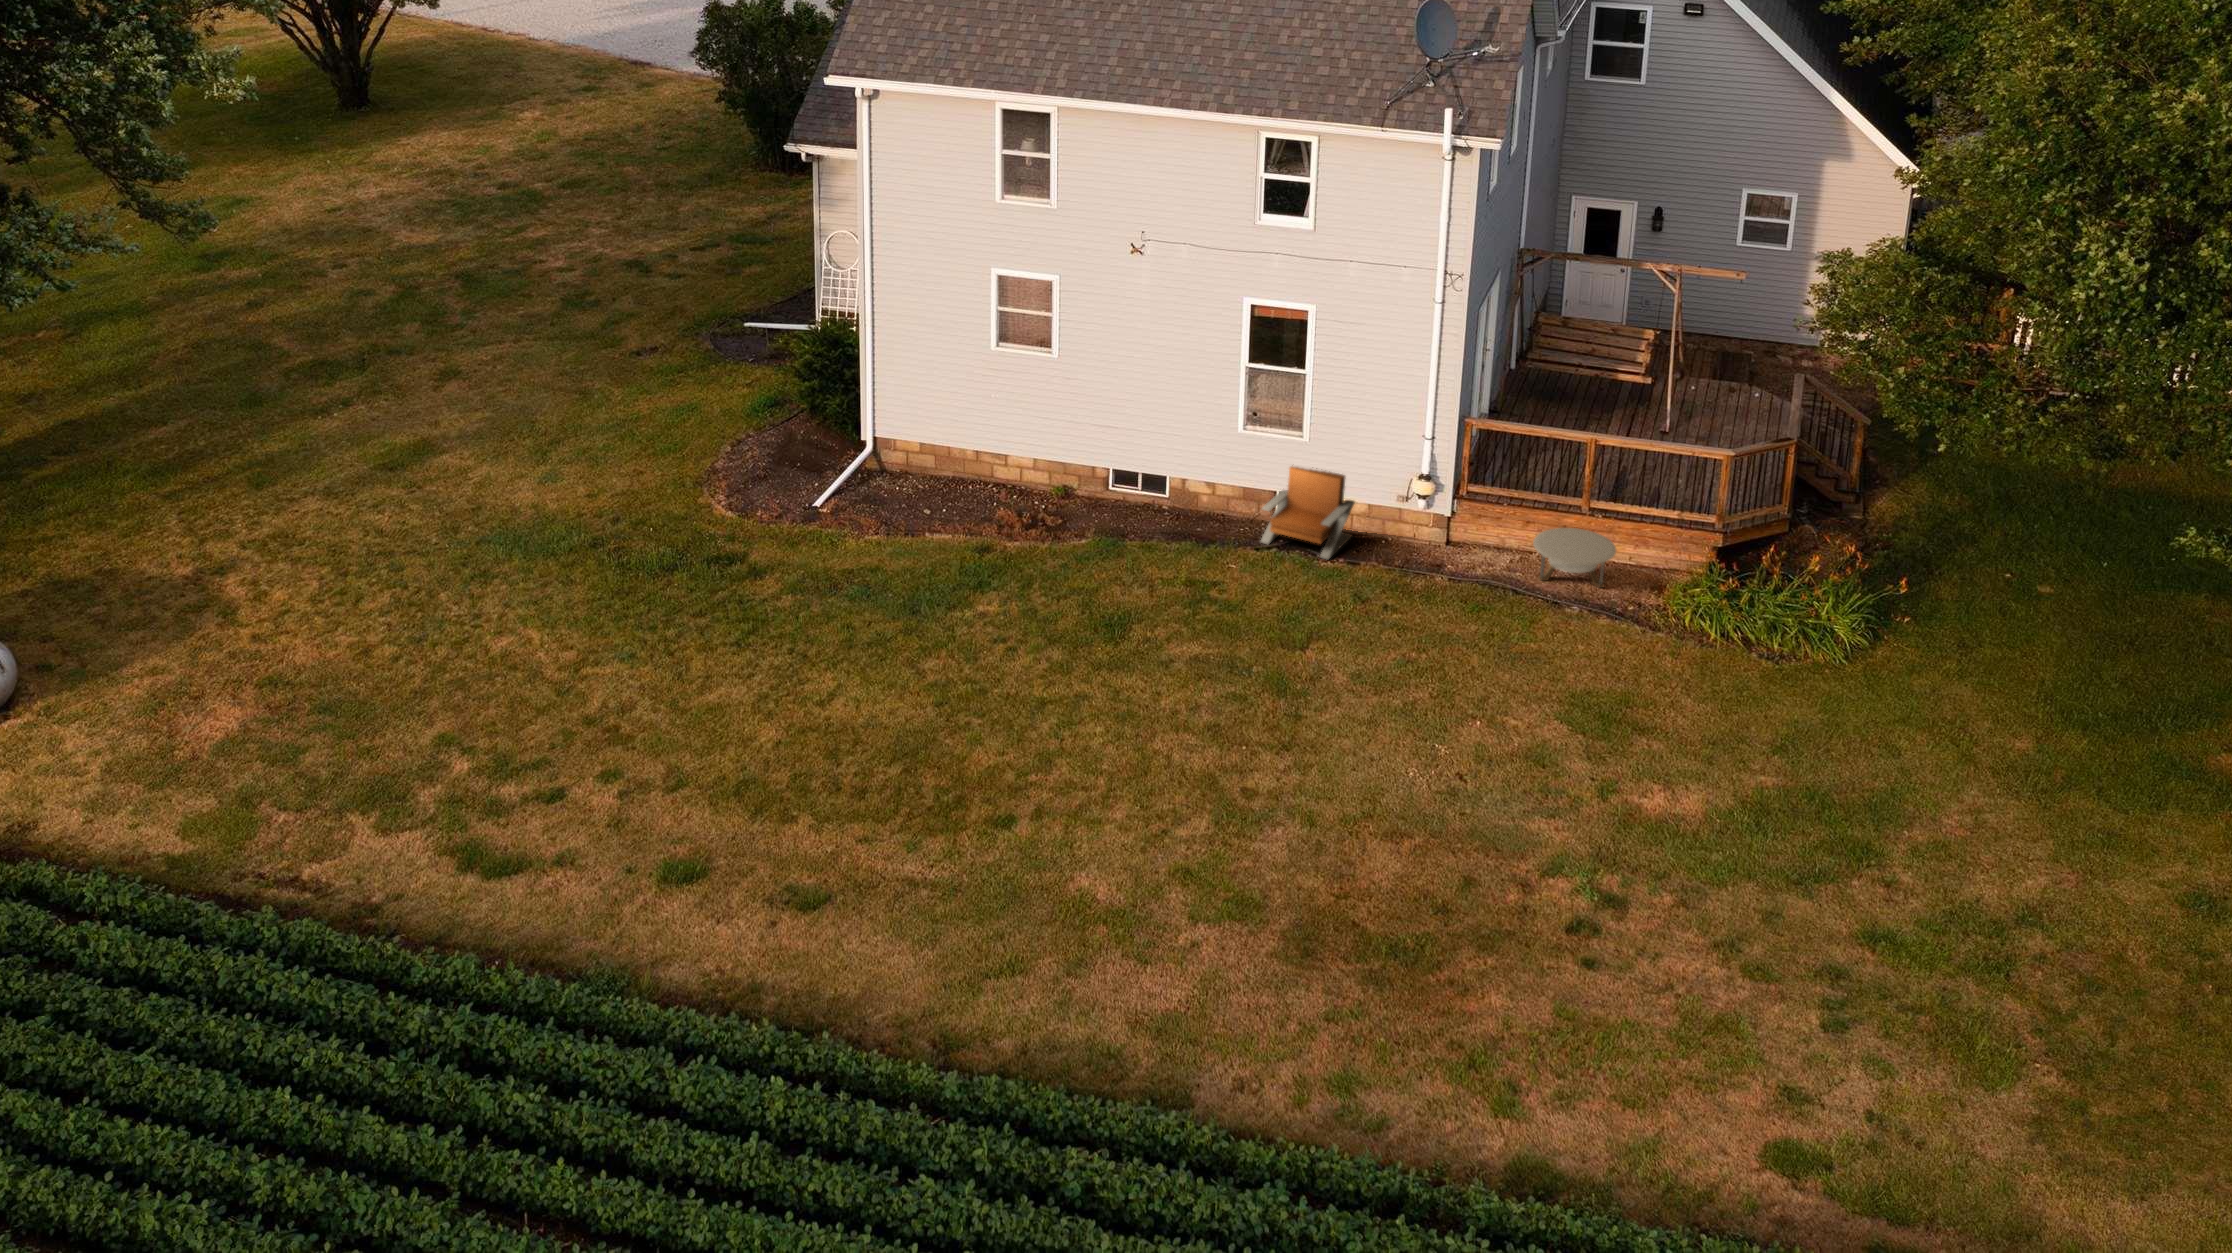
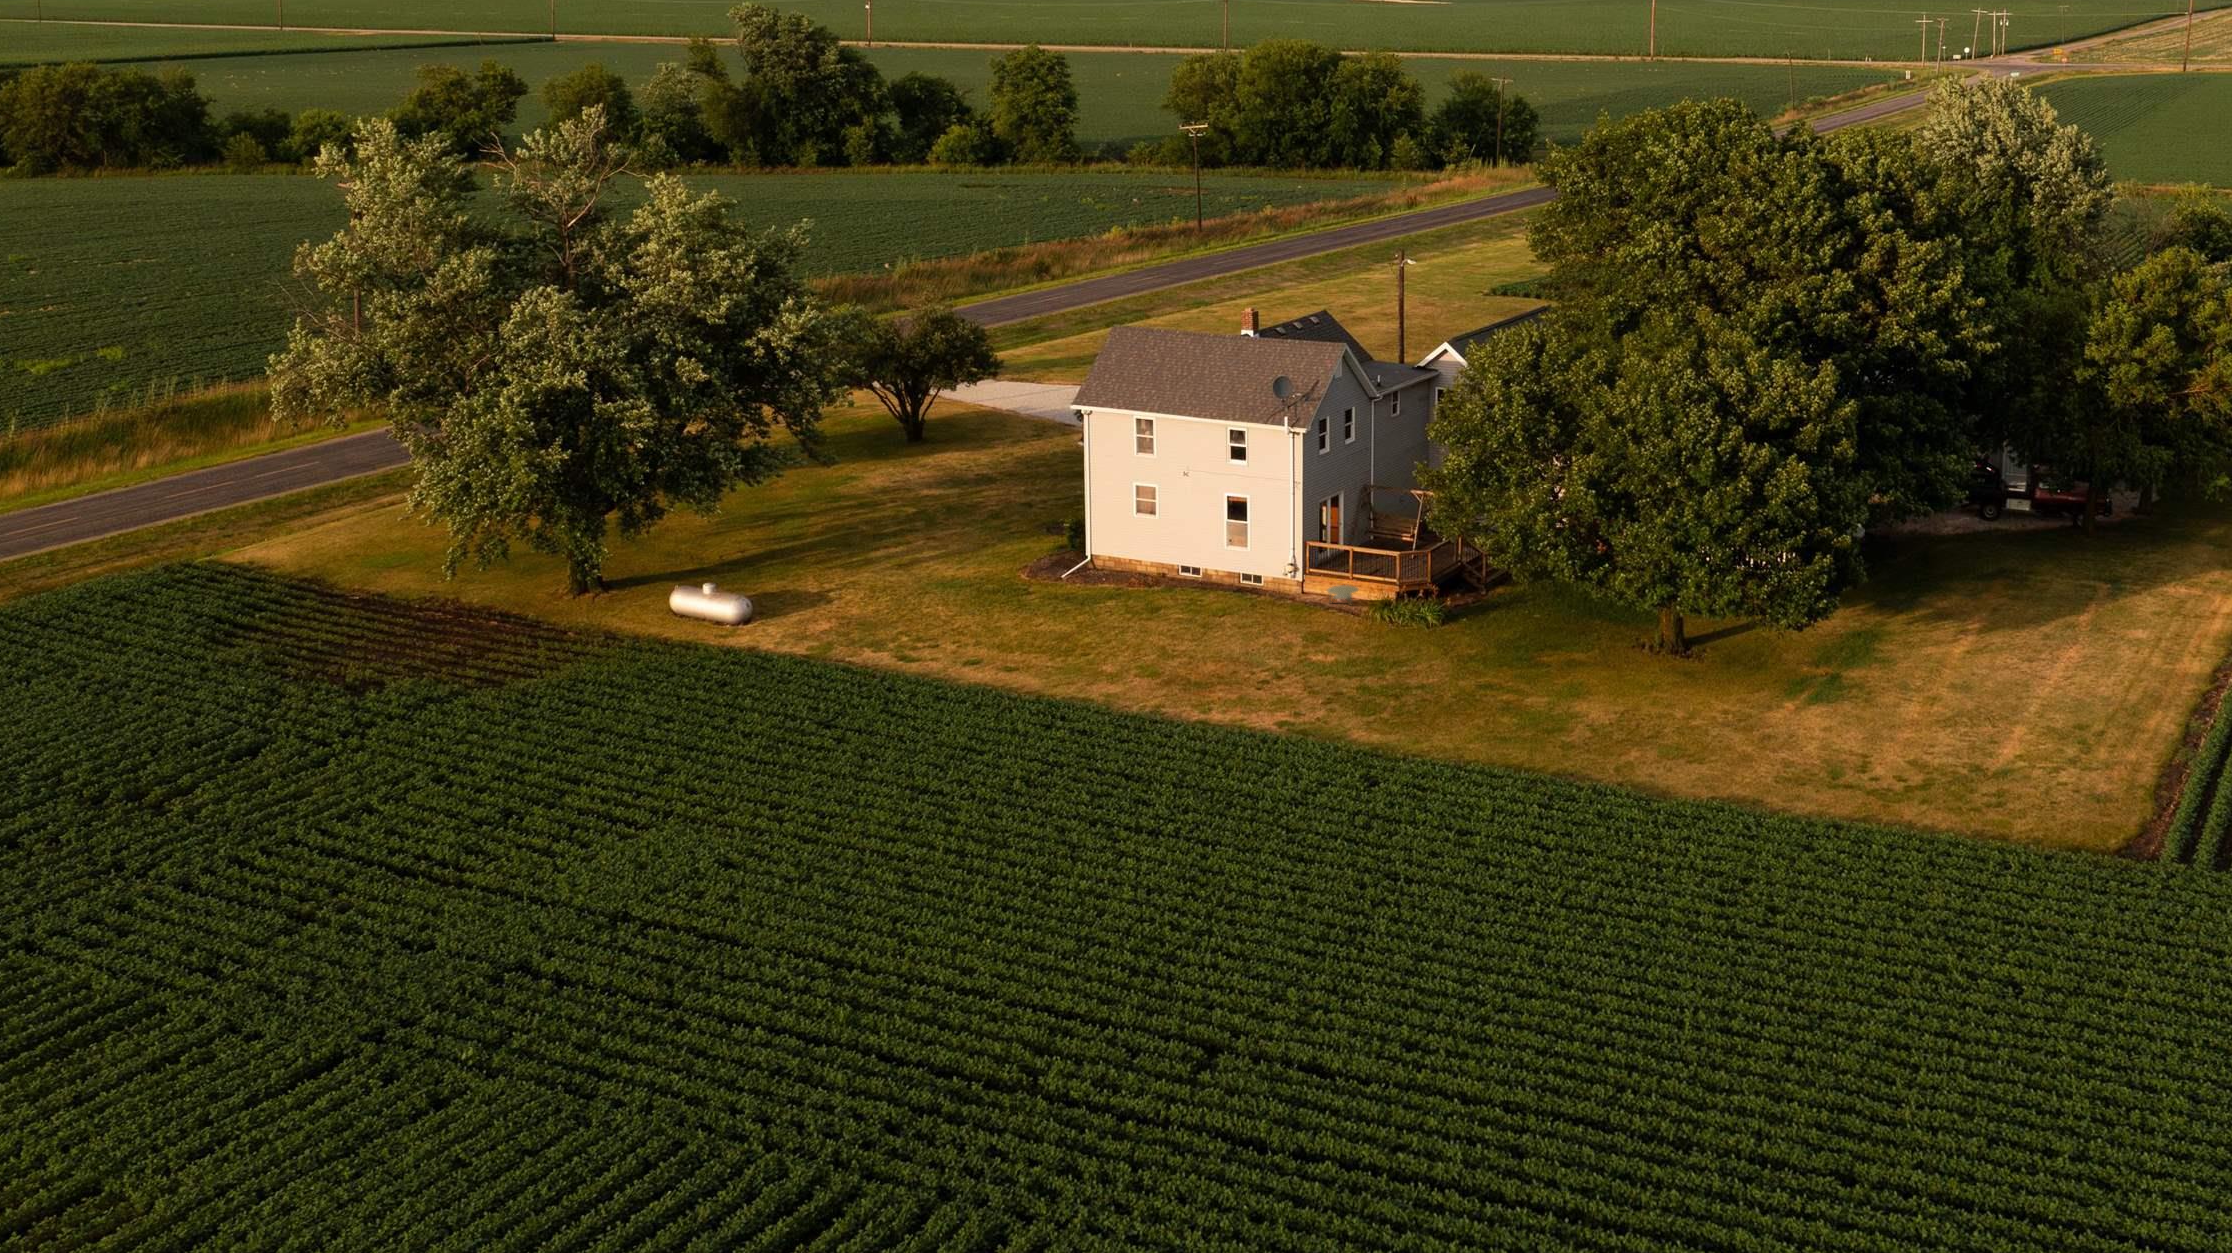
lounge chair: present [1261,466,1355,560] -> none [1228,561,1267,597]

